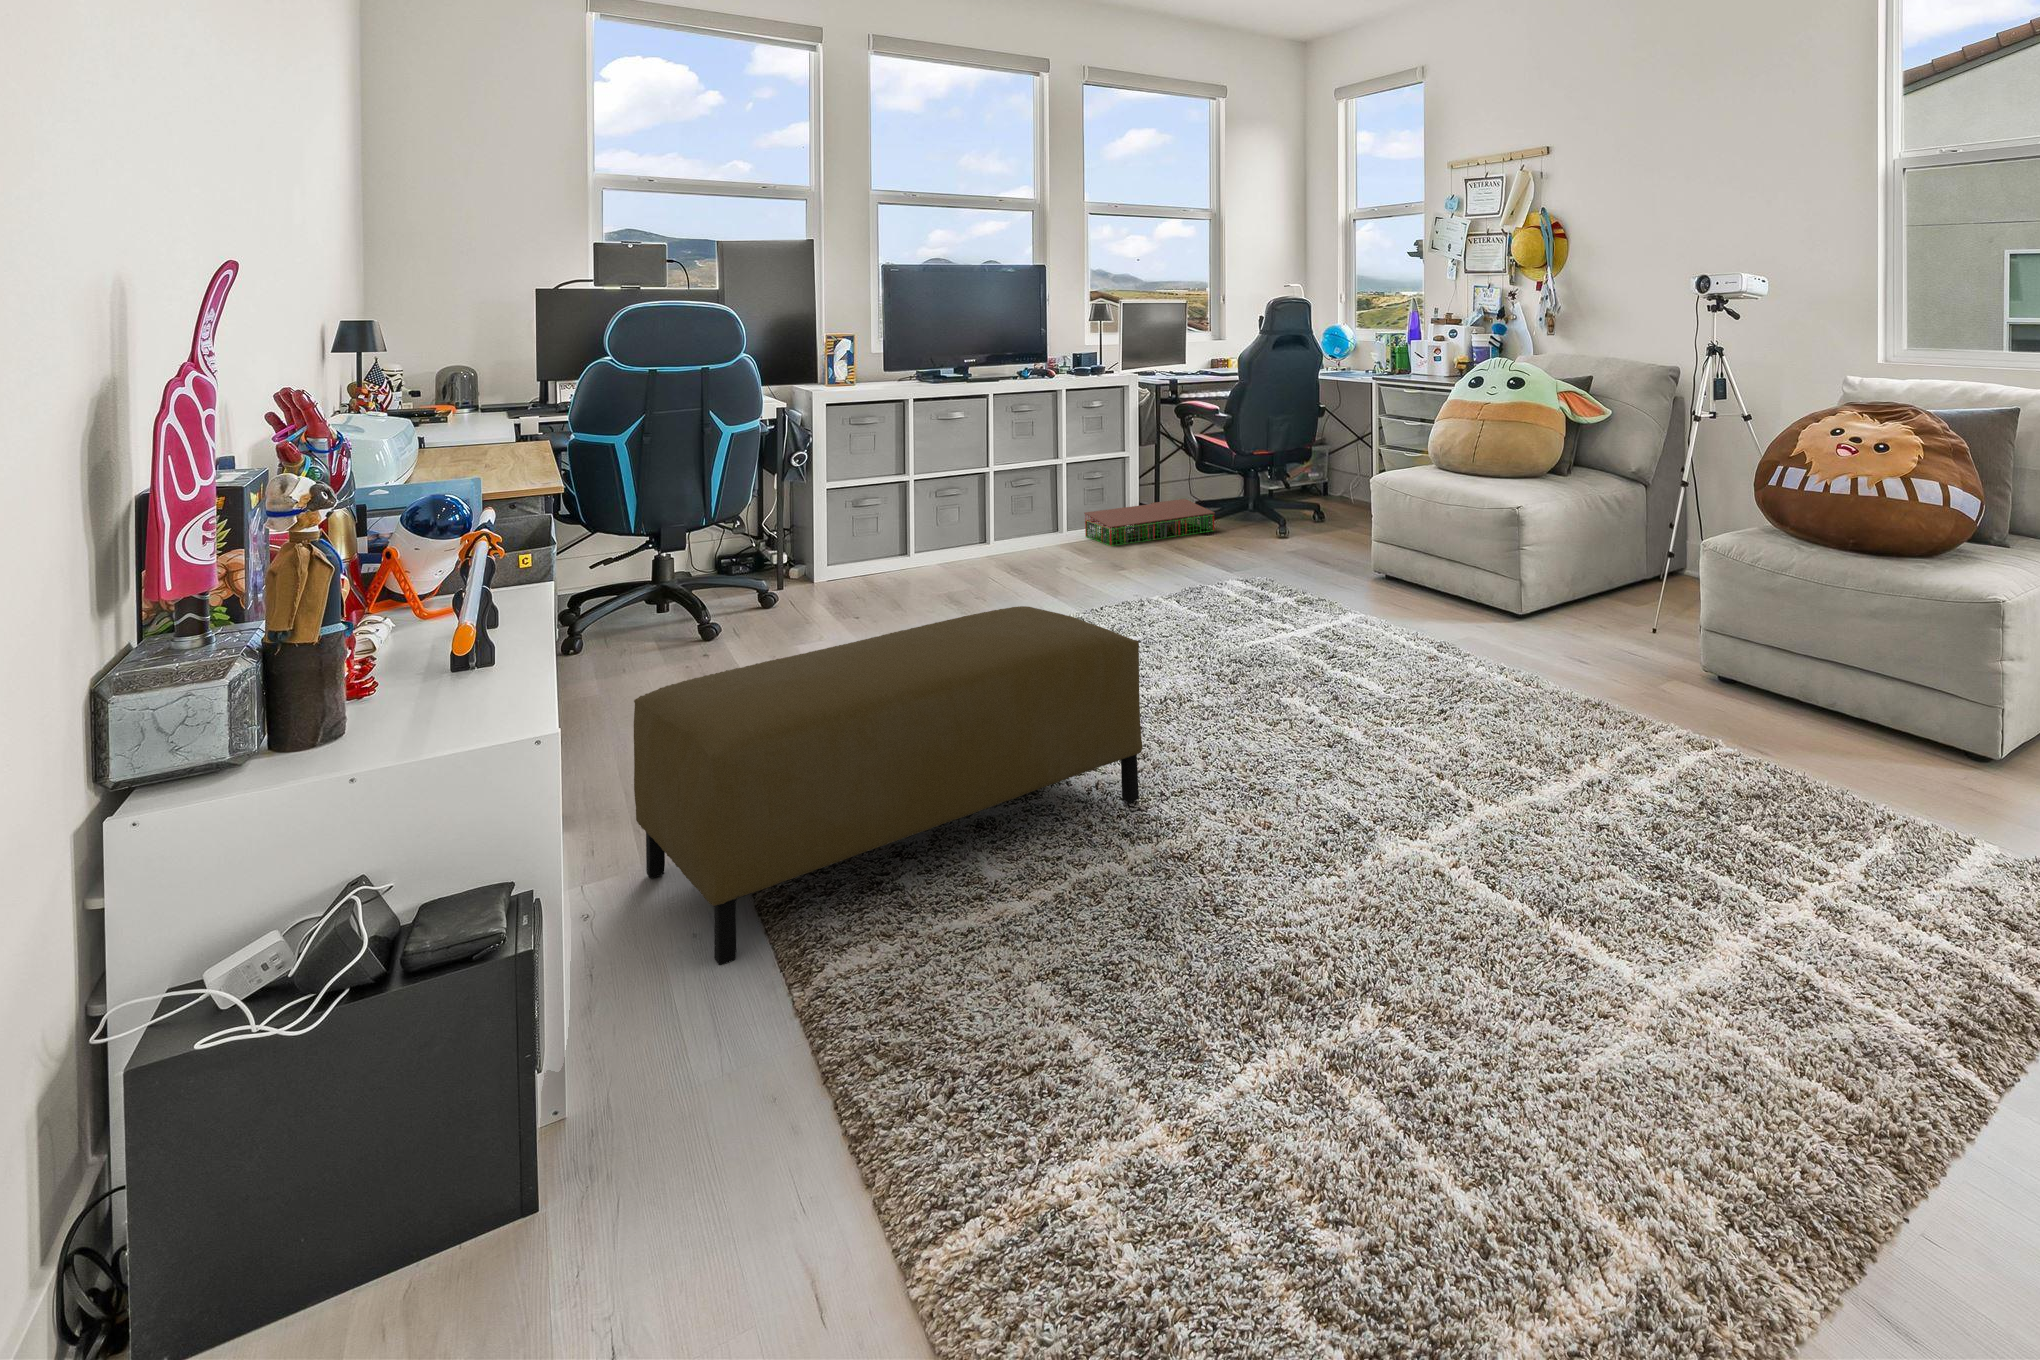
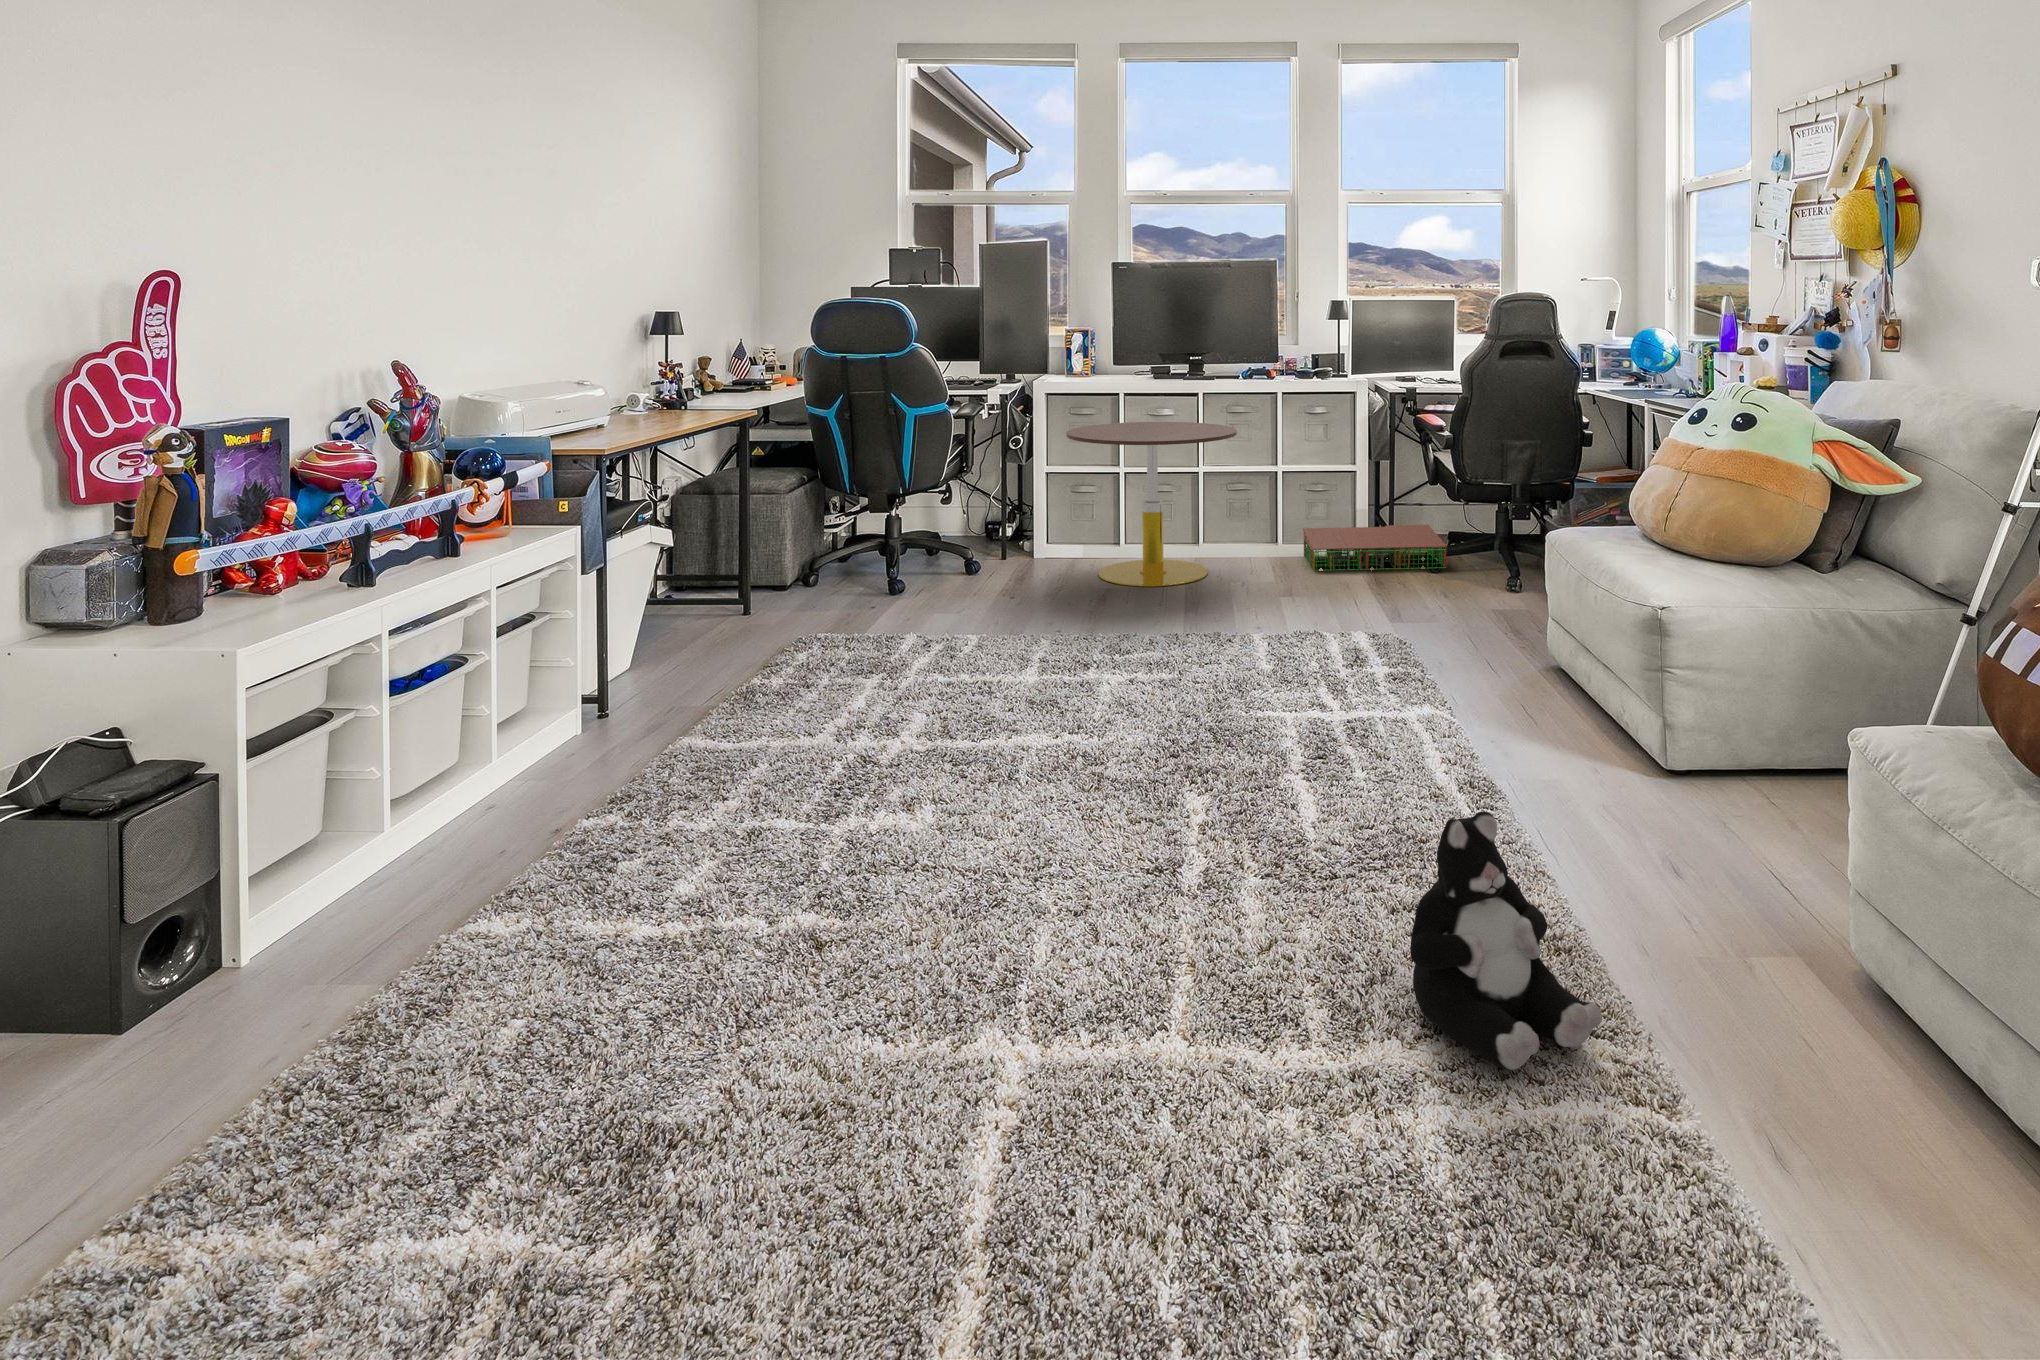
side table: none [880,423,1049,578] -> present [1066,422,1237,587]
ottoman: present [634,606,1143,965] -> none [357,650,915,982]
plush toy: none [1510,620,1634,760] -> present [1410,811,1602,1070]

